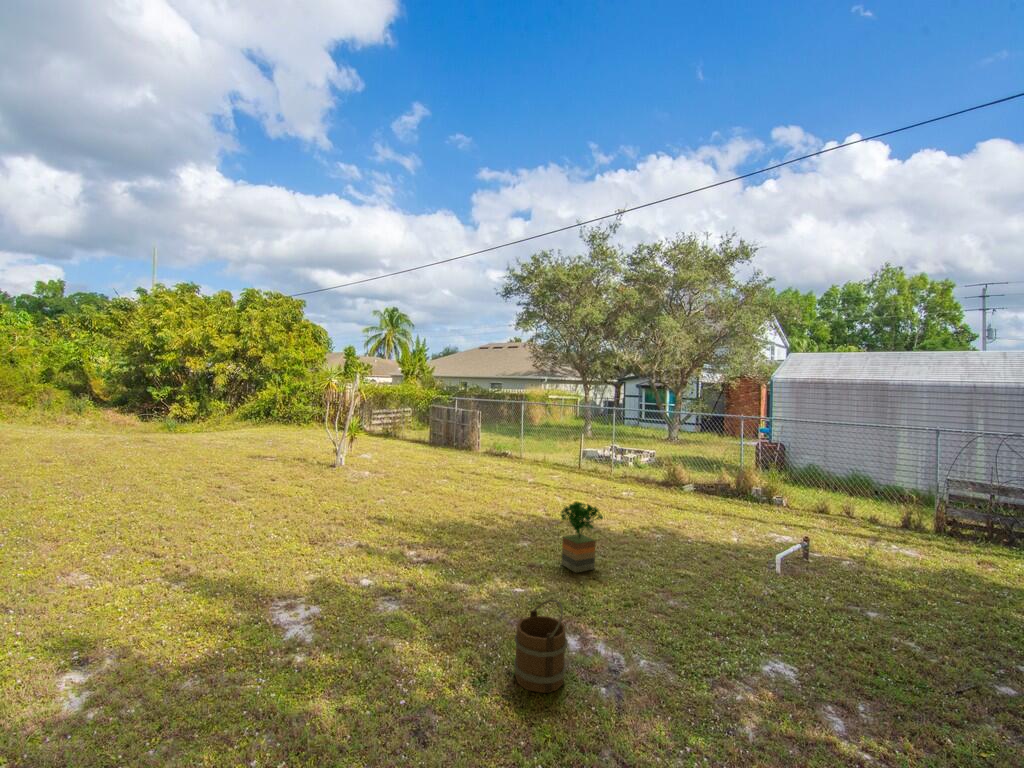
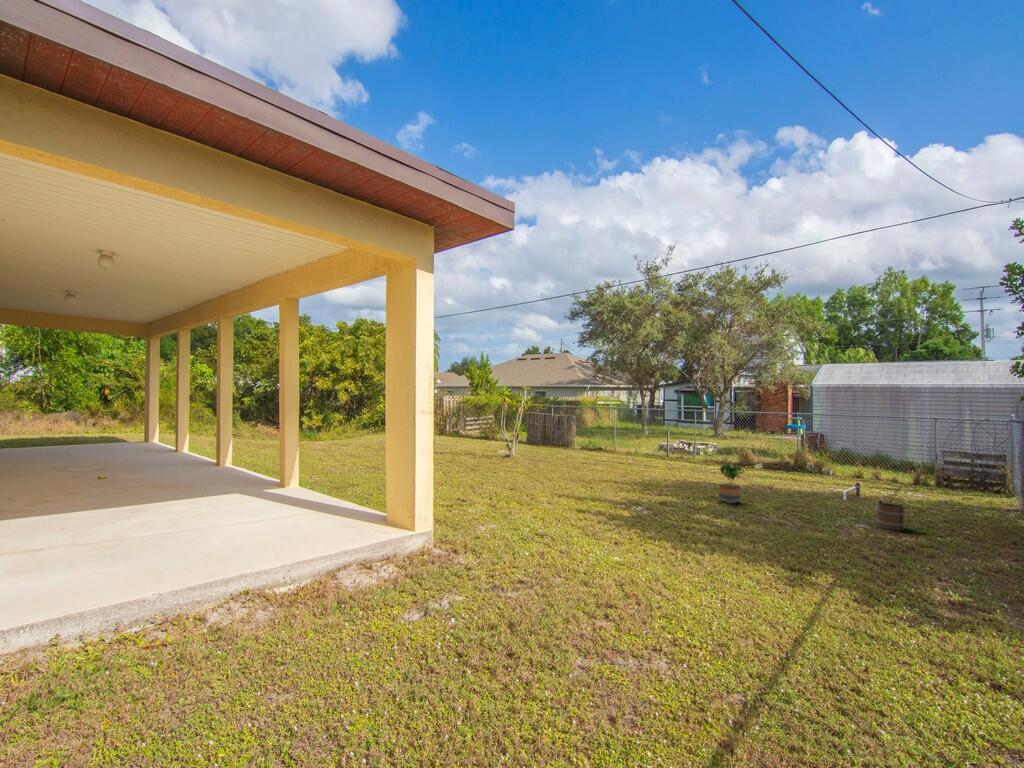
bucket: present [514,600,568,693] -> present [876,495,905,530]

